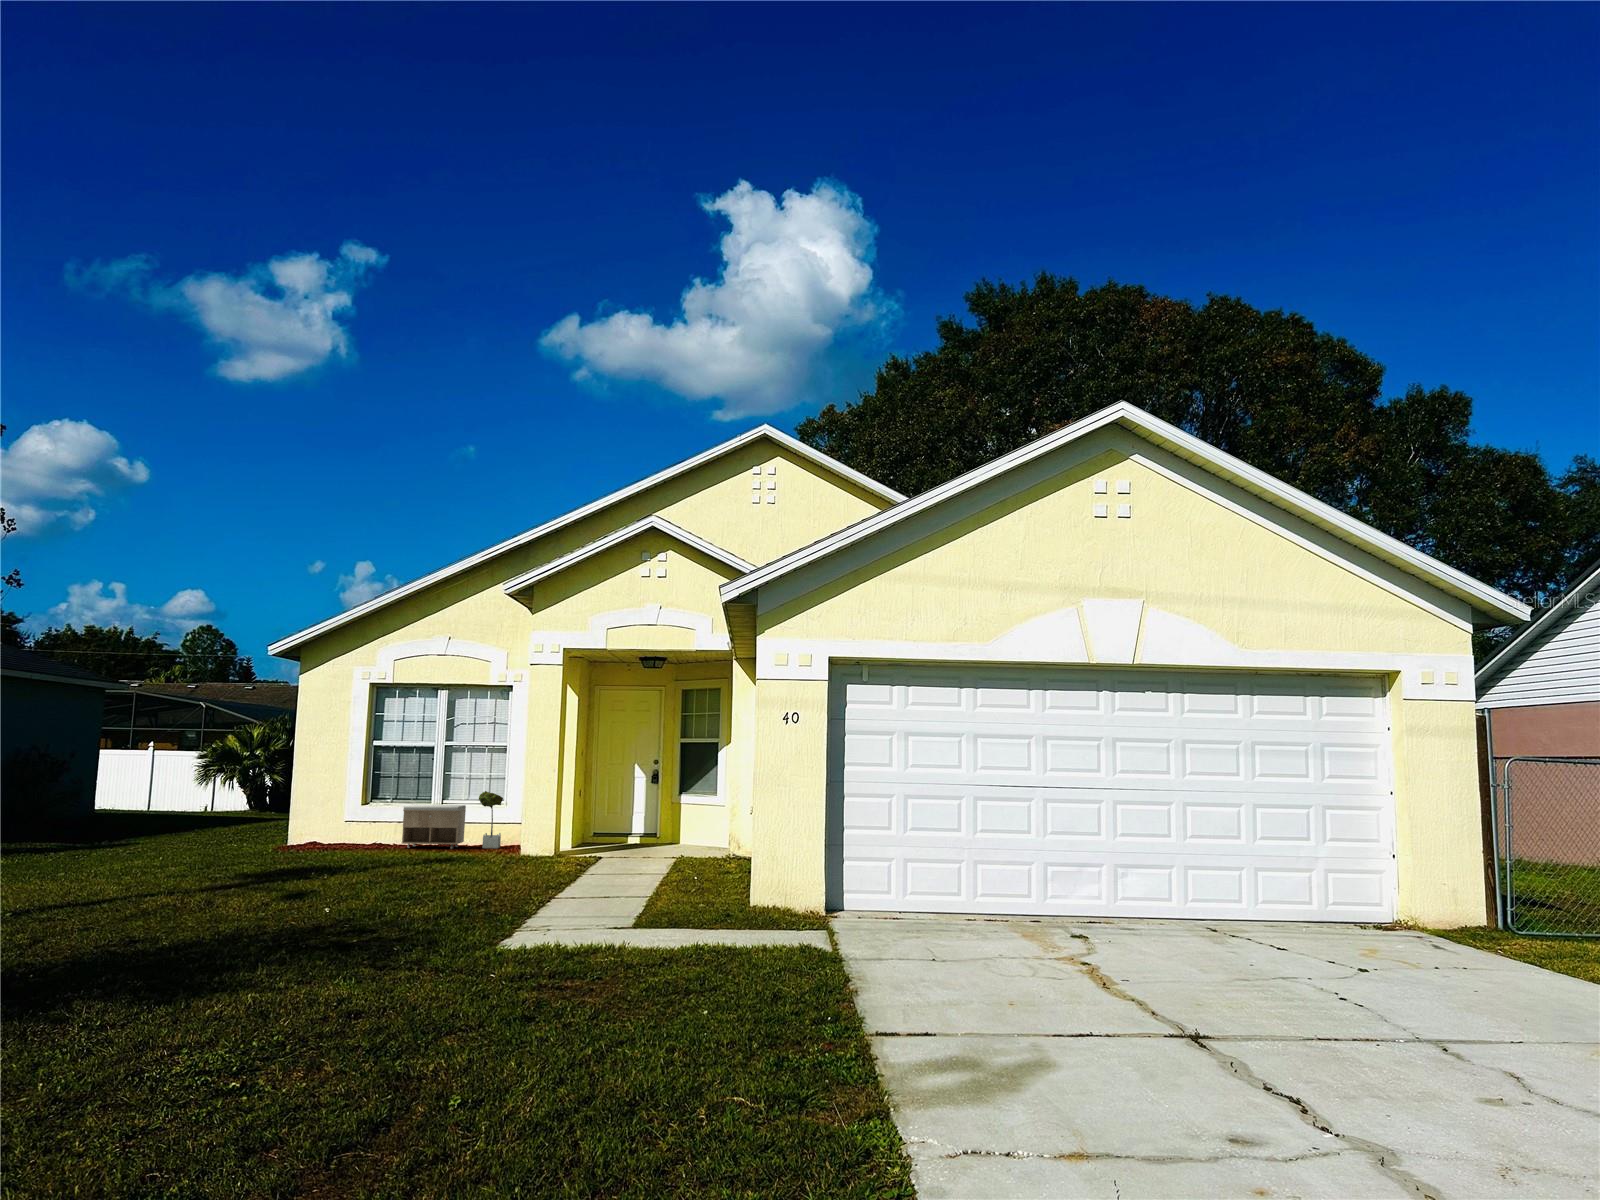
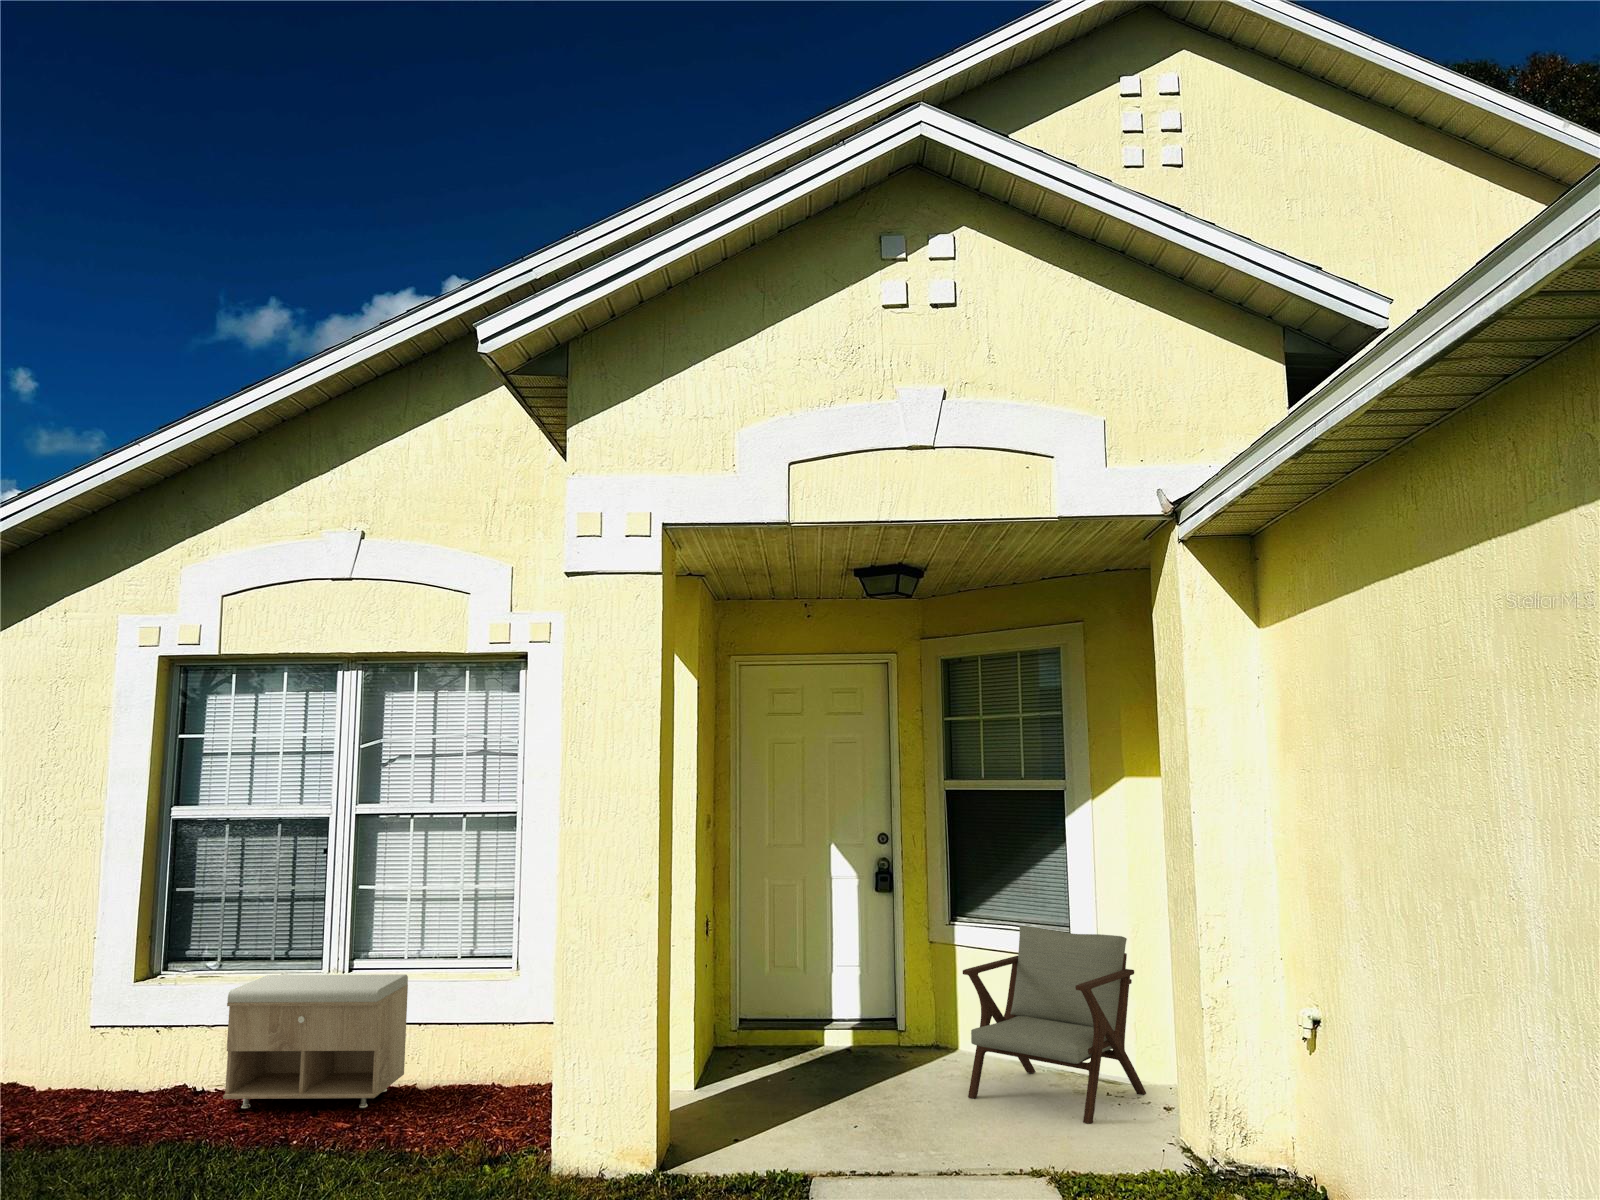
potted tree: present [479,791,503,848] -> none [438,939,505,1101]
lounge chair: none [671,793,736,854] -> present [963,926,1146,1124]

